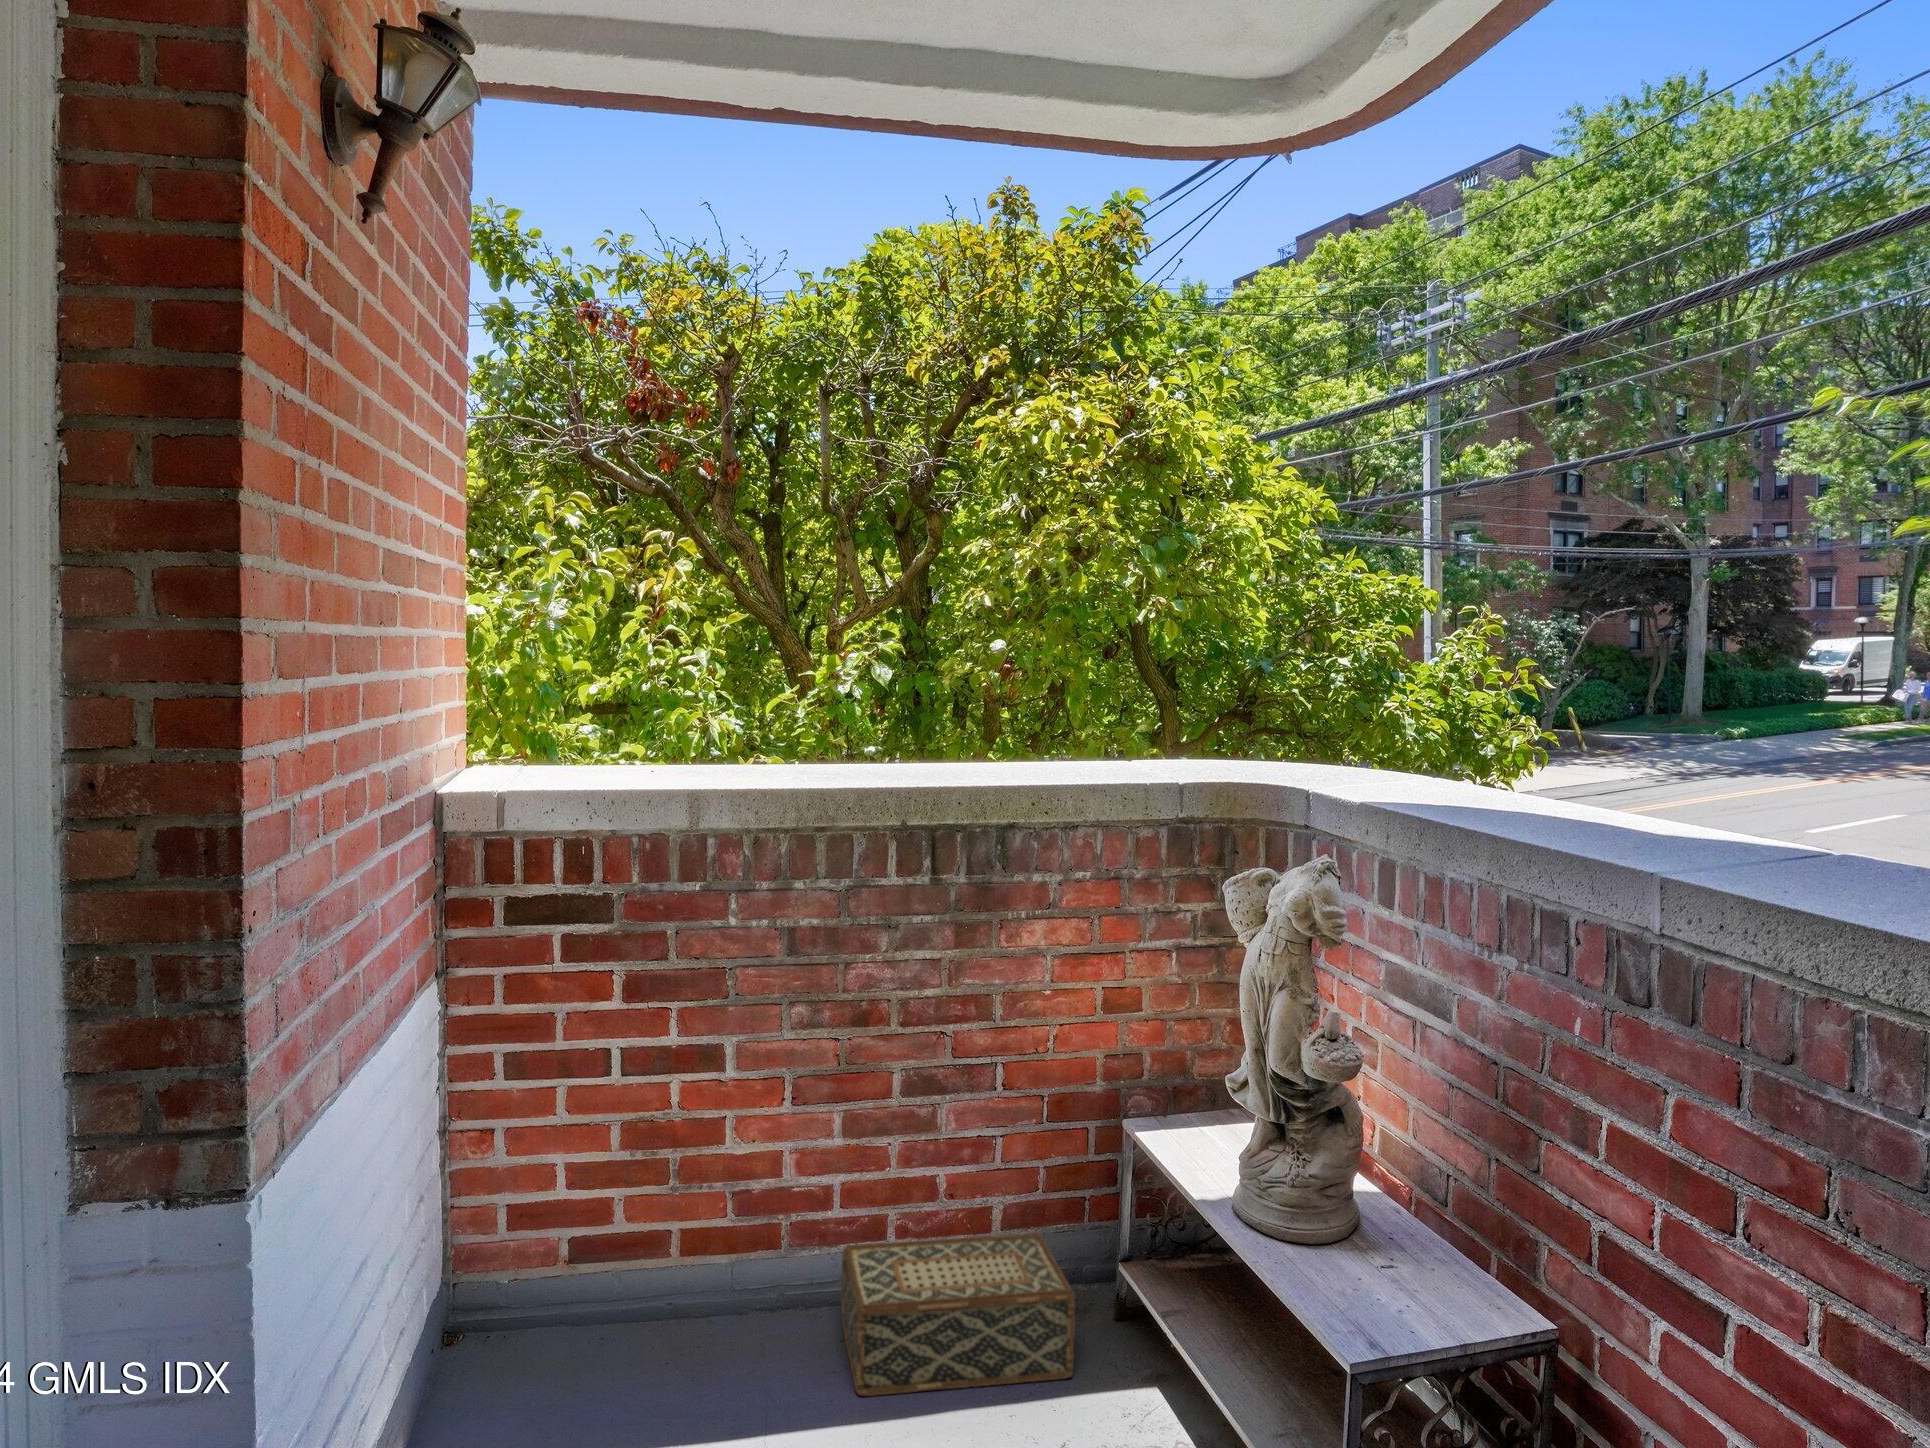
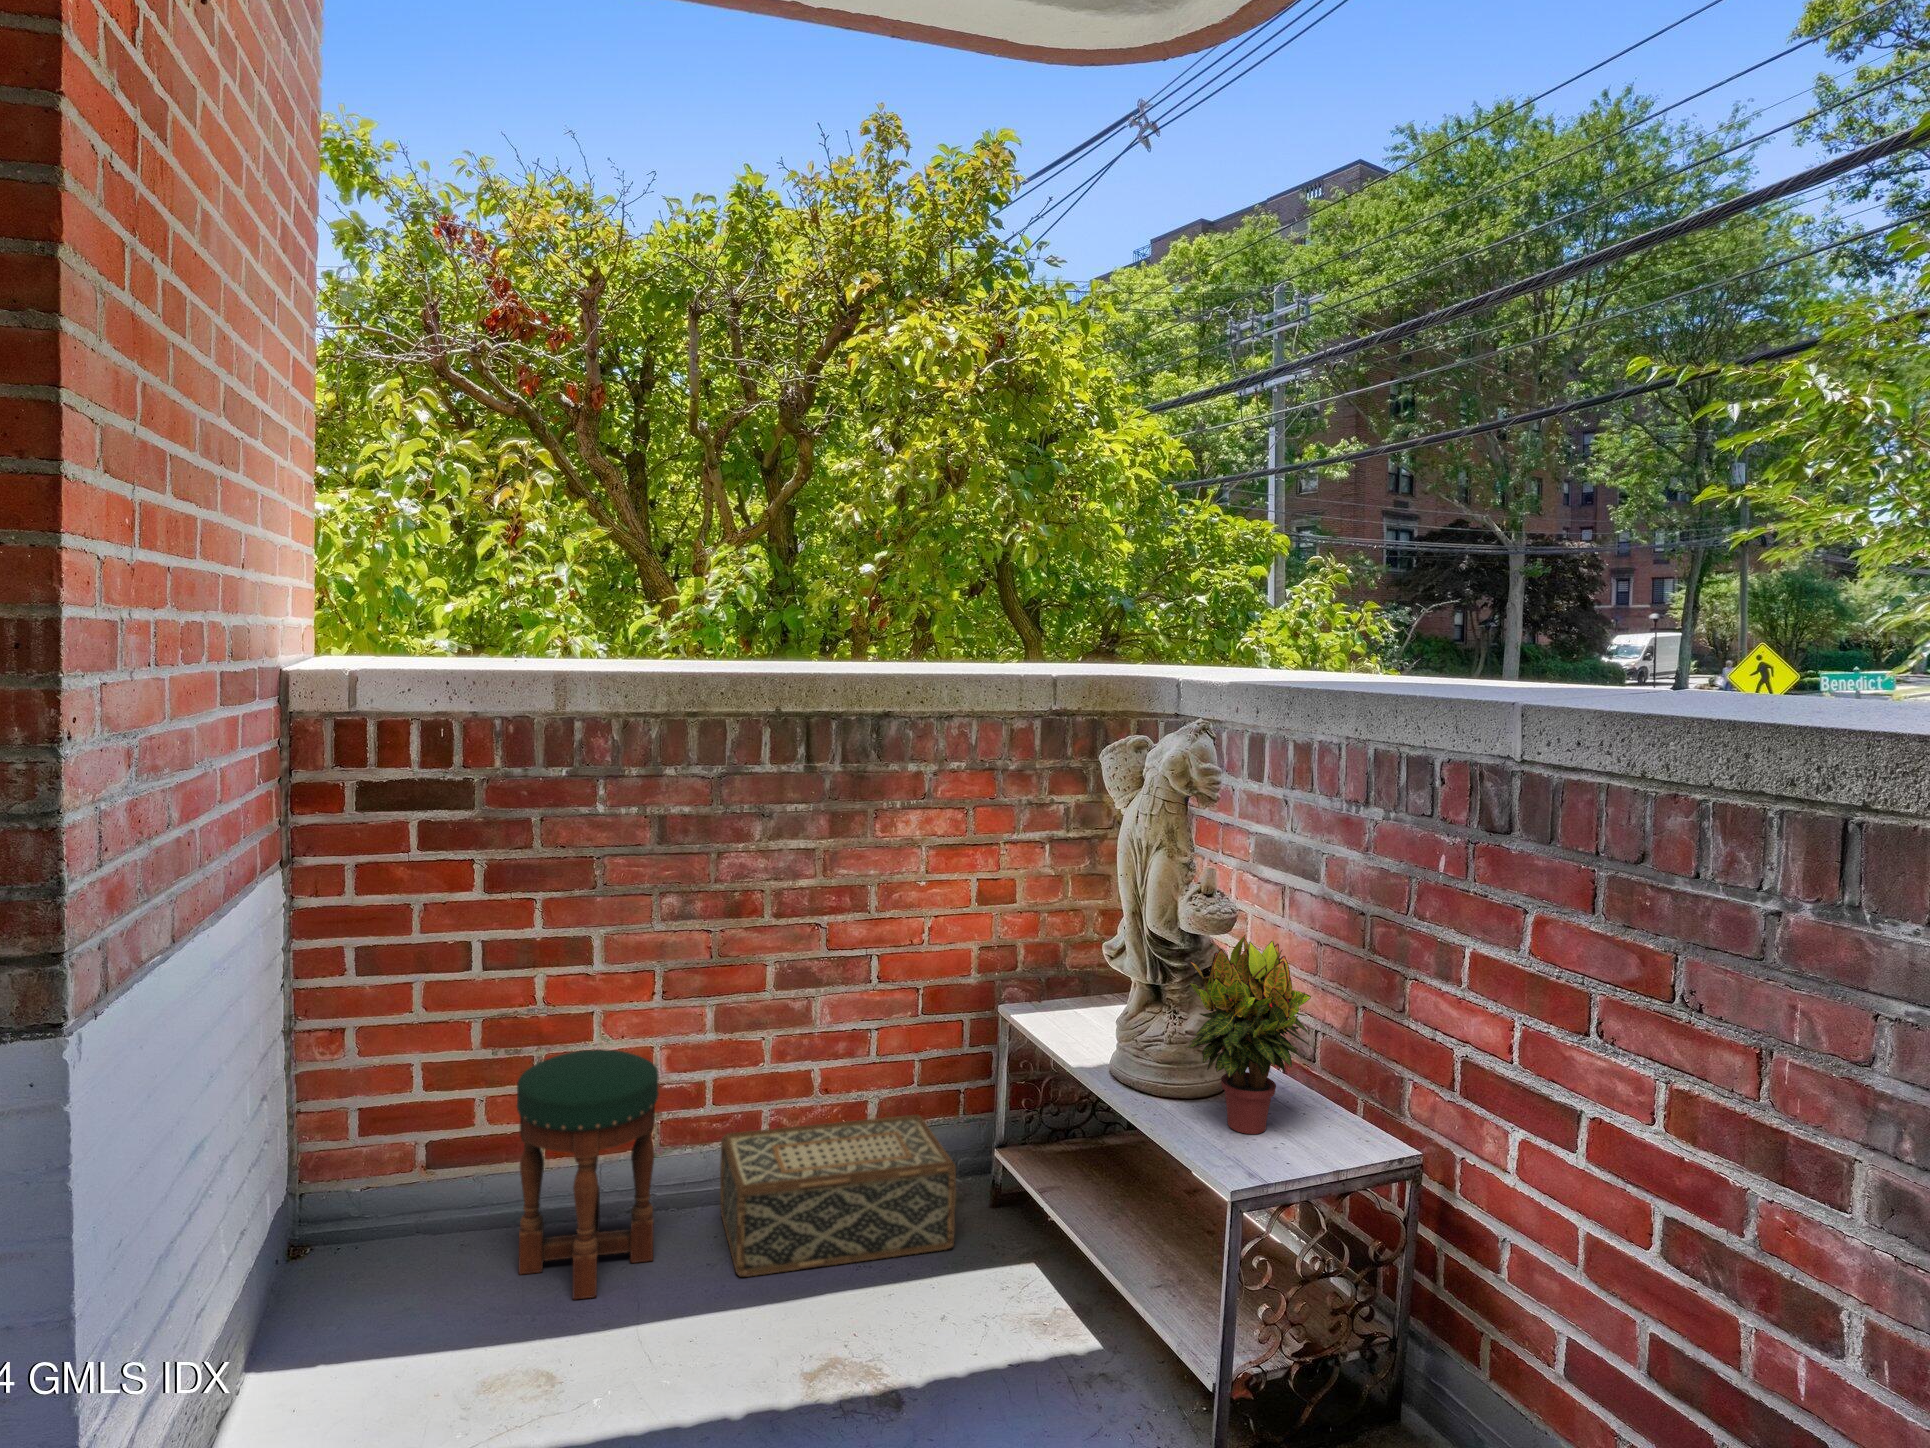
potted plant: none [1308,1091,1444,1299] -> present [1186,935,1311,1134]
stool: none [648,1159,782,1410] -> present [517,1049,659,1299]

